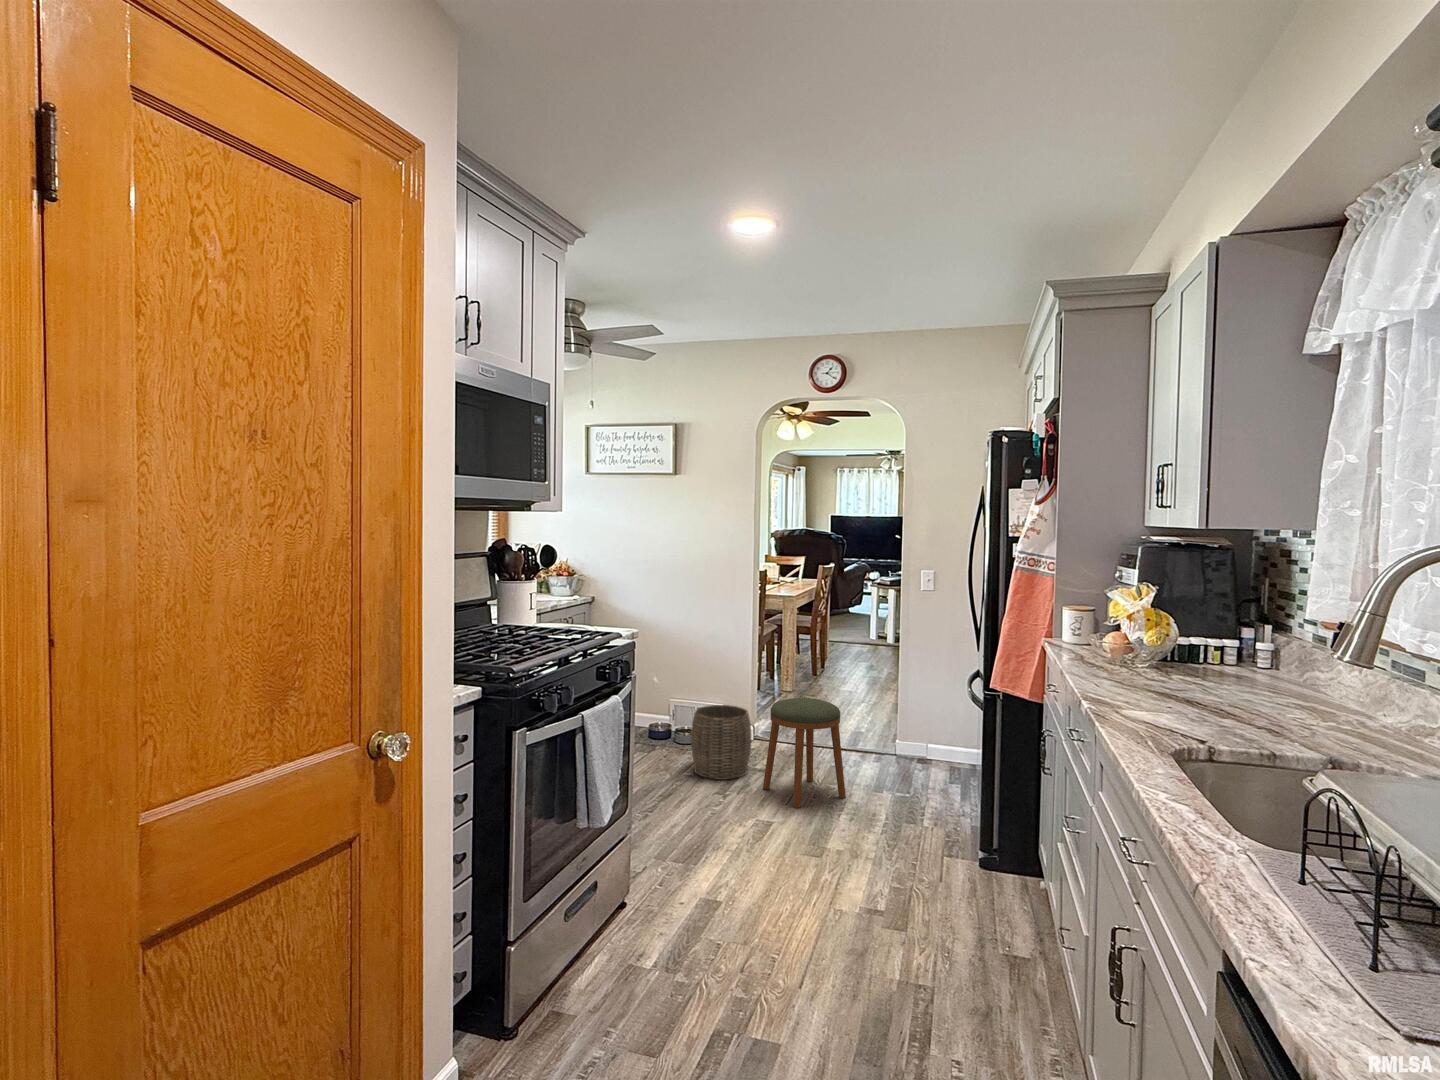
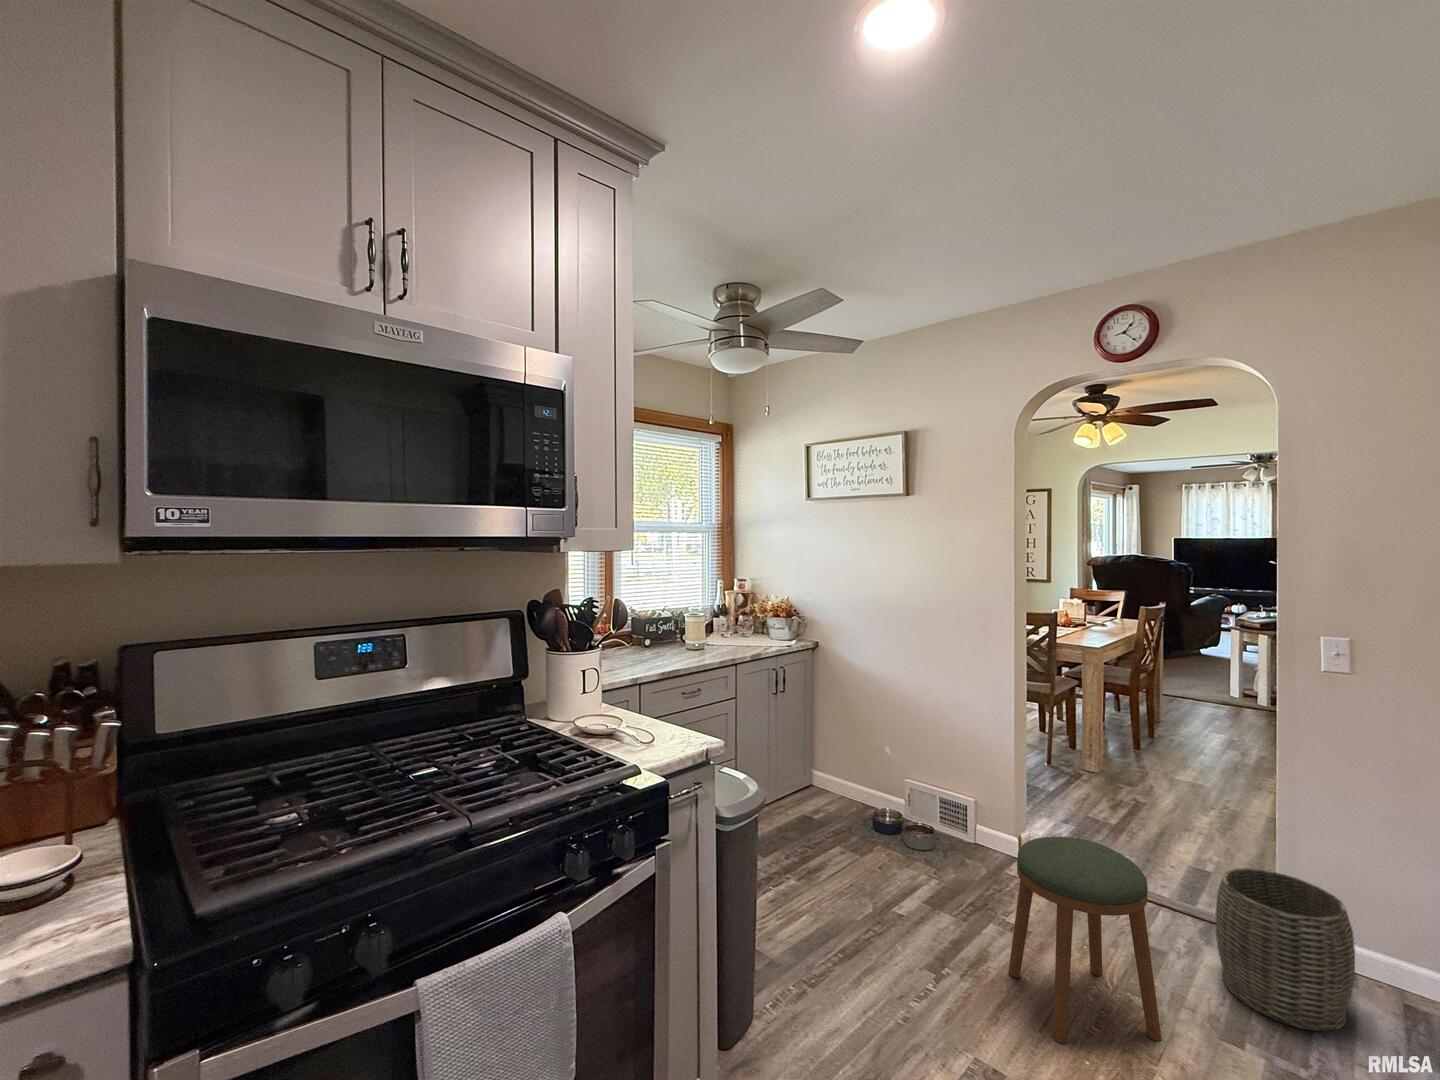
woven basket: present [691,705,751,779] -> present [1216,868,1355,1031]

